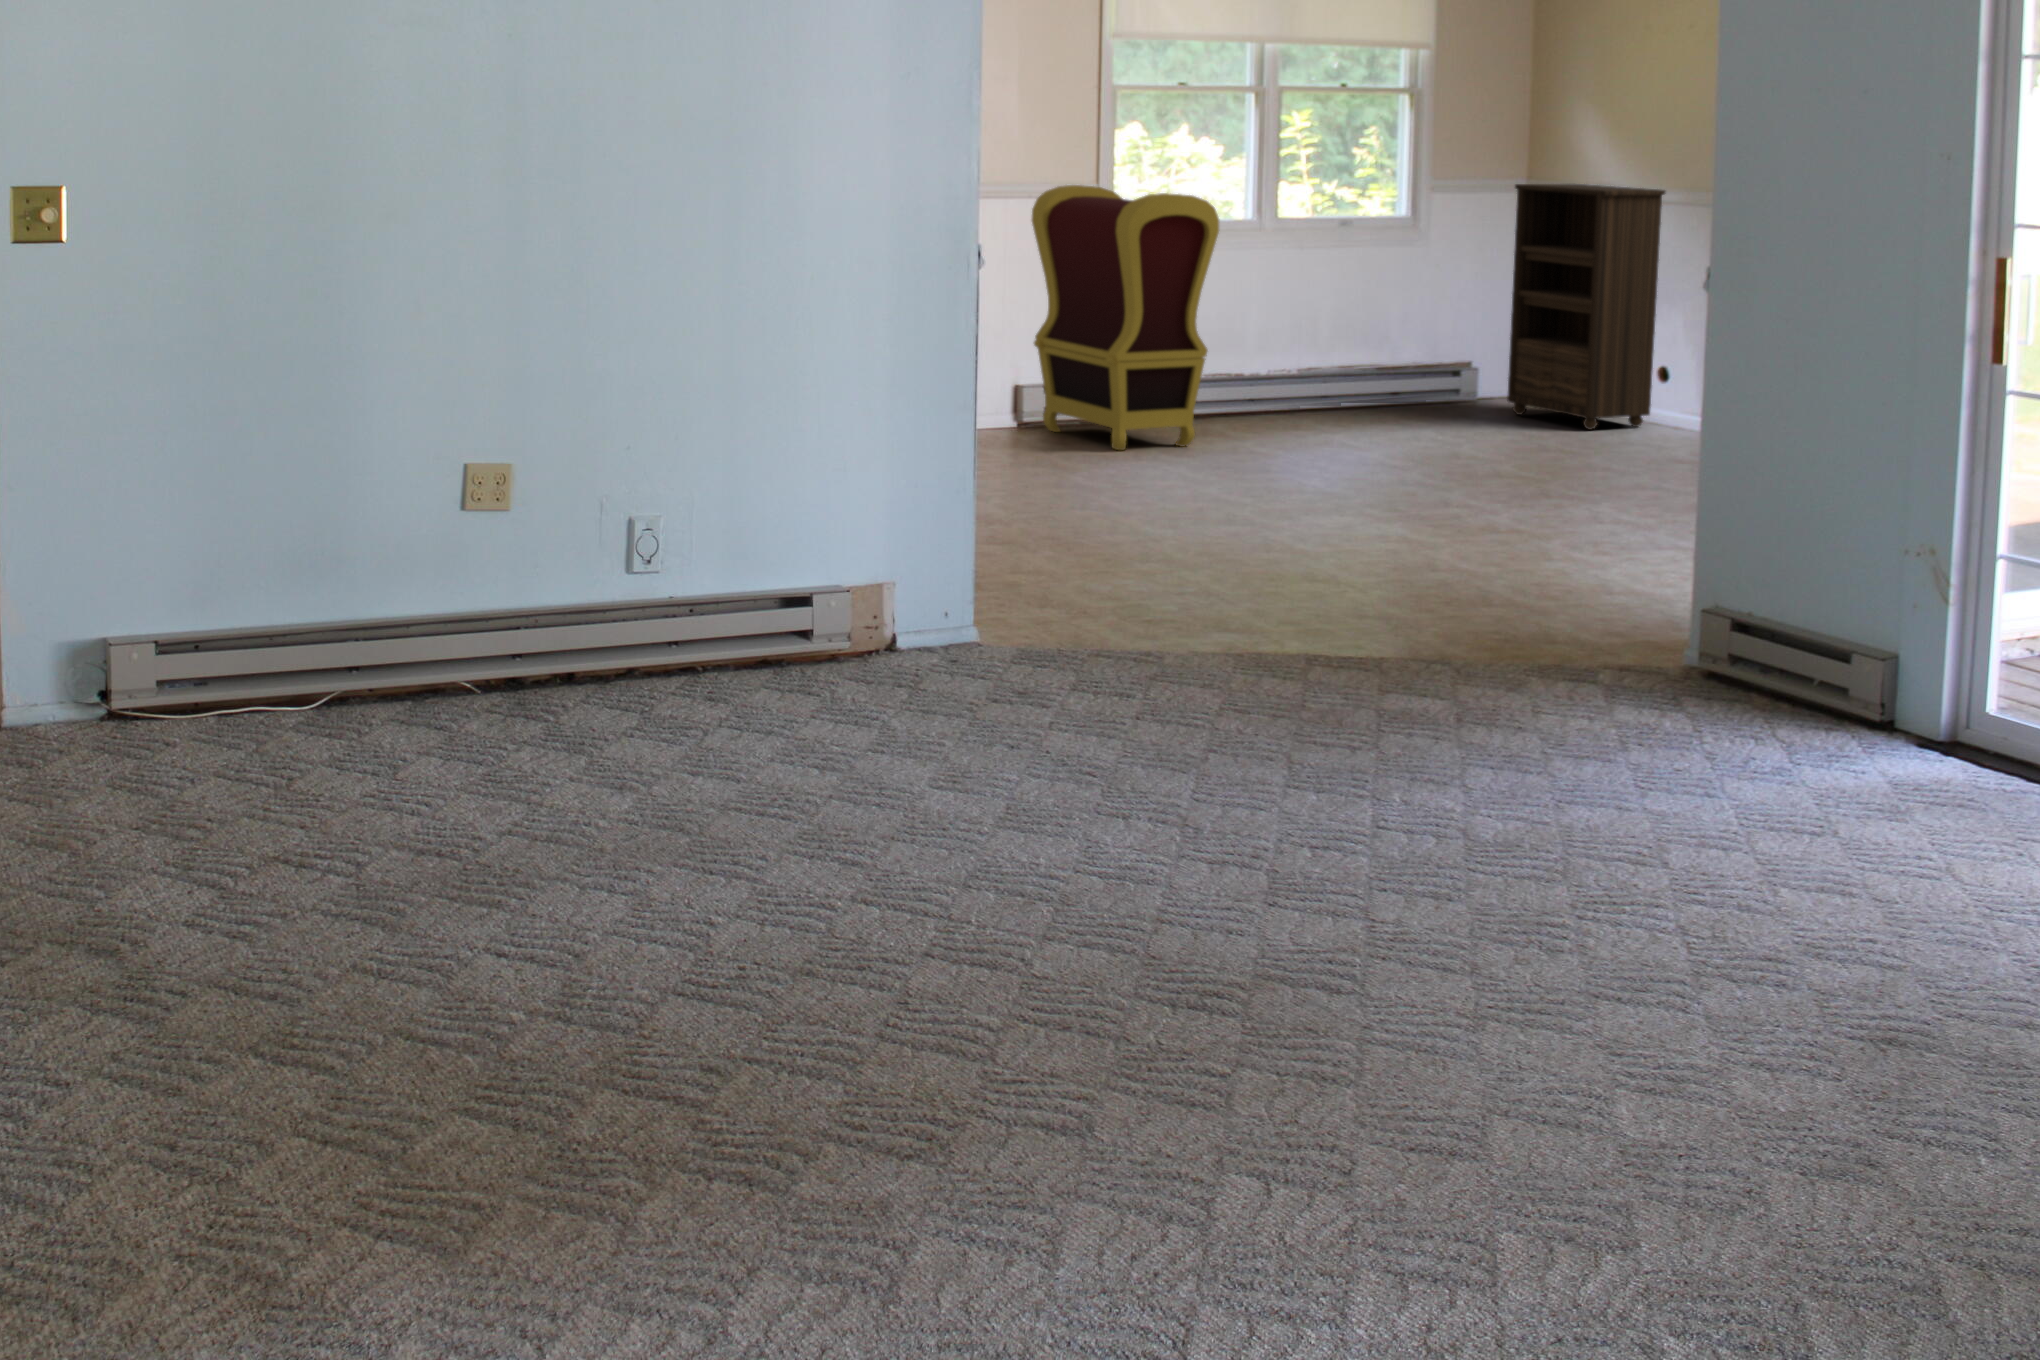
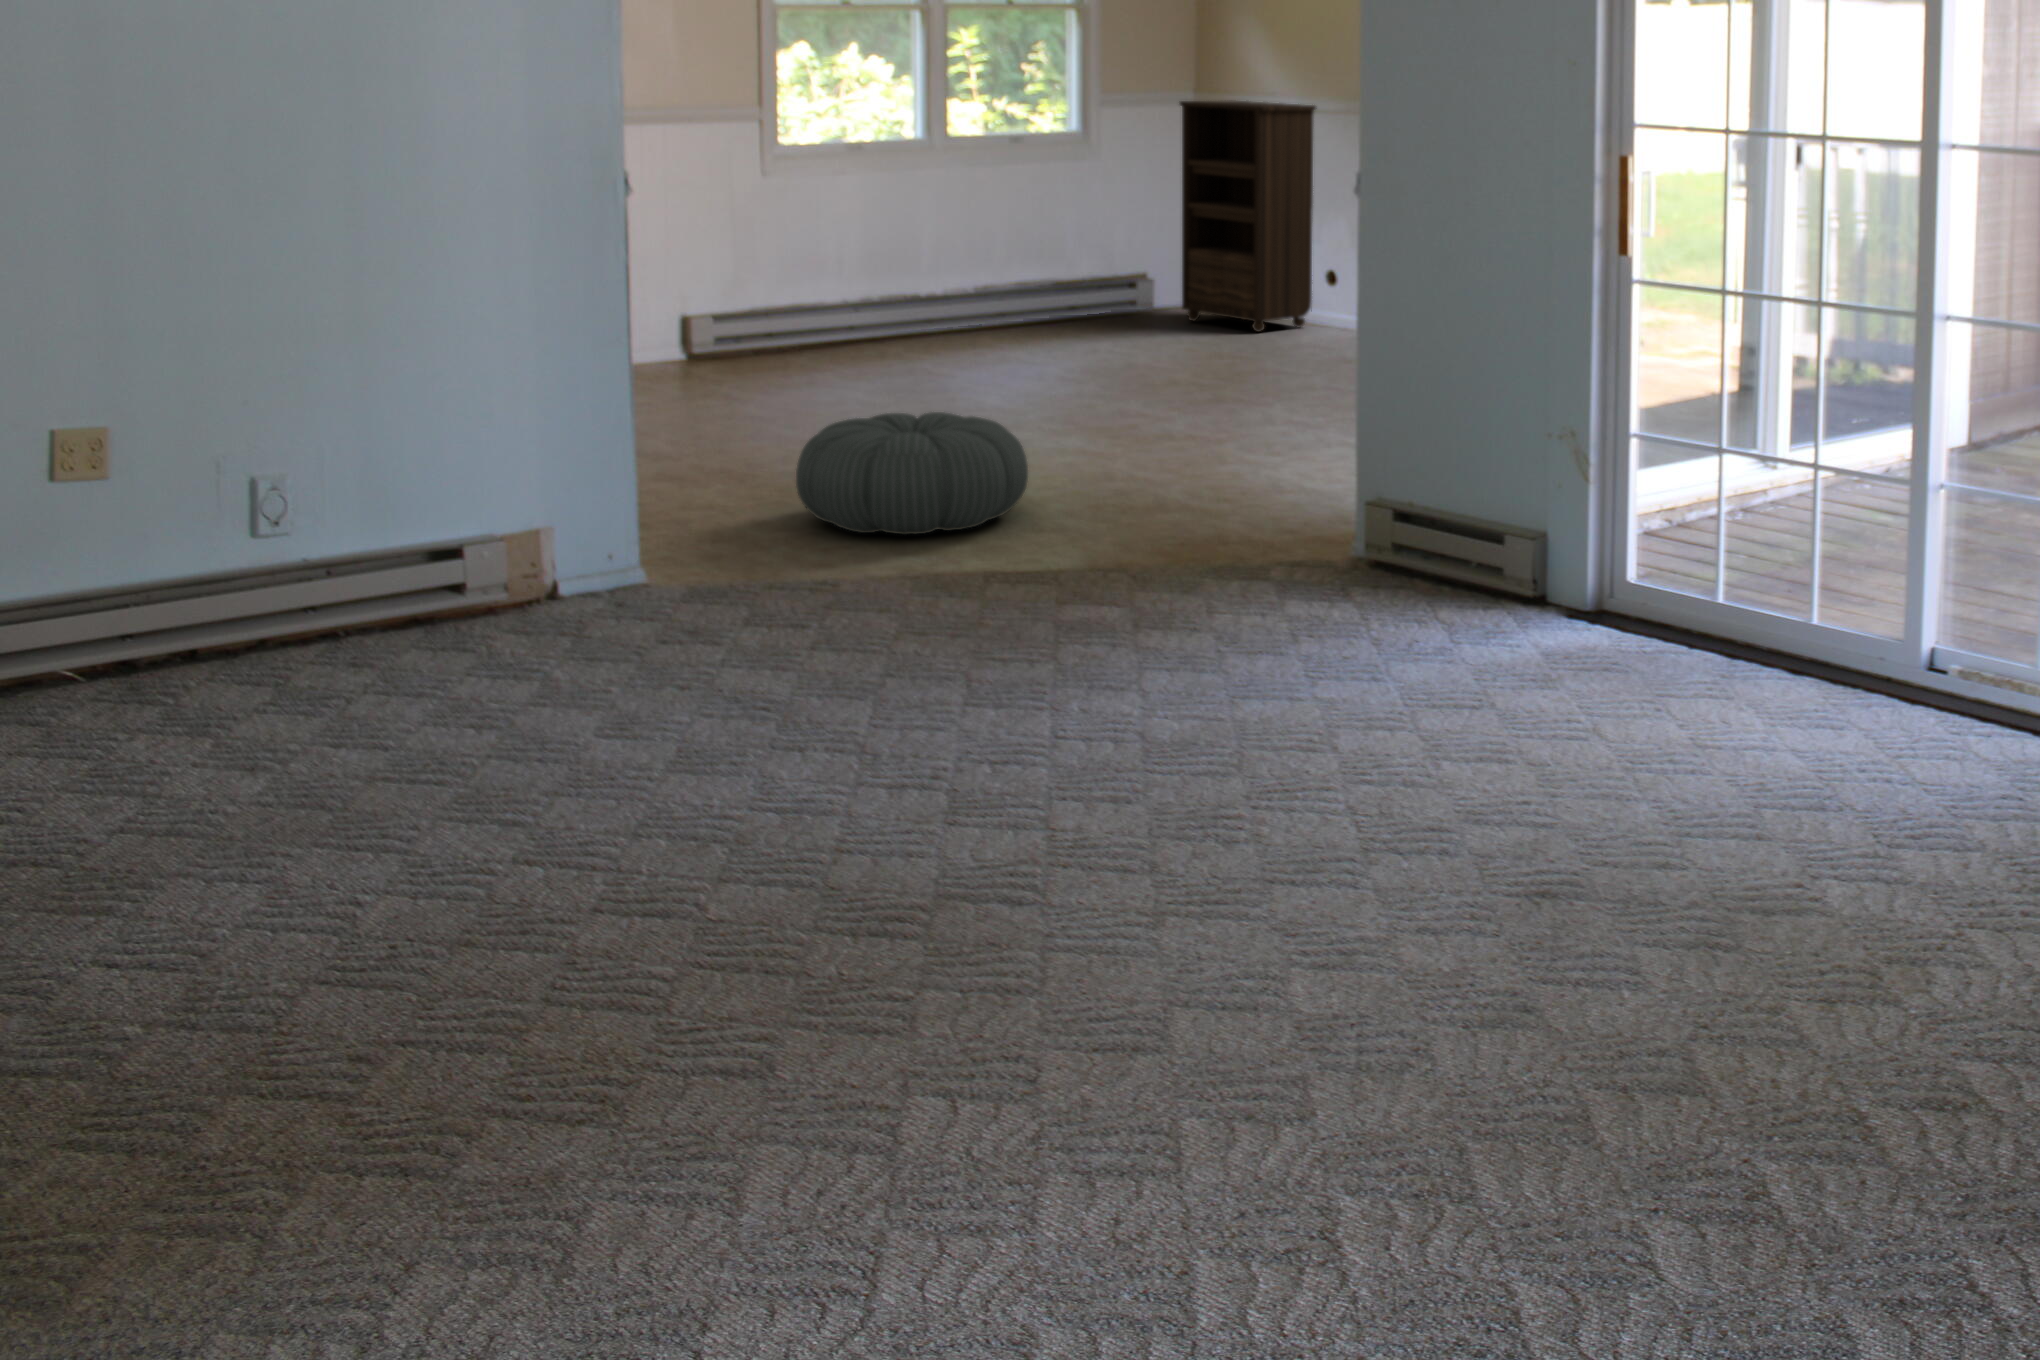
armchair: present [1032,185,1219,450] -> none [685,103,889,378]
pouf: none [1127,487,1343,603] -> present [796,412,1028,535]

